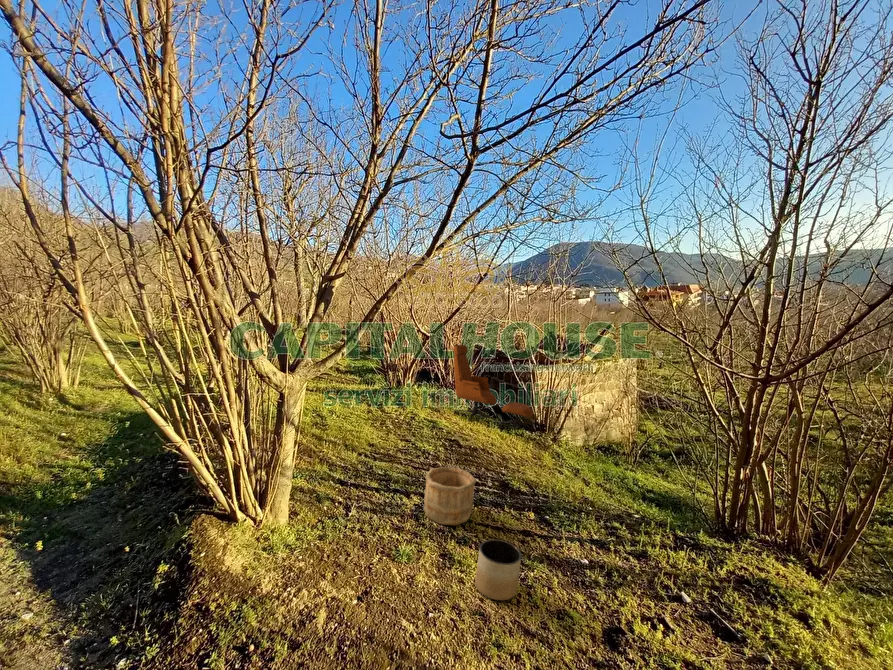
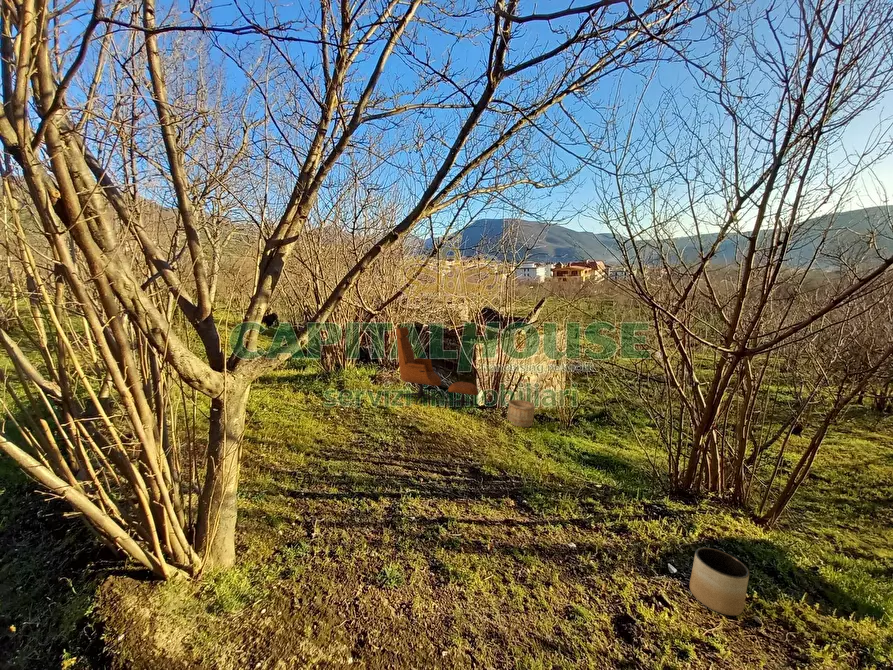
wooden bucket: present [424,467,476,525] -> present [507,400,535,427]
planter: present [475,539,521,600] -> present [690,548,749,615]

